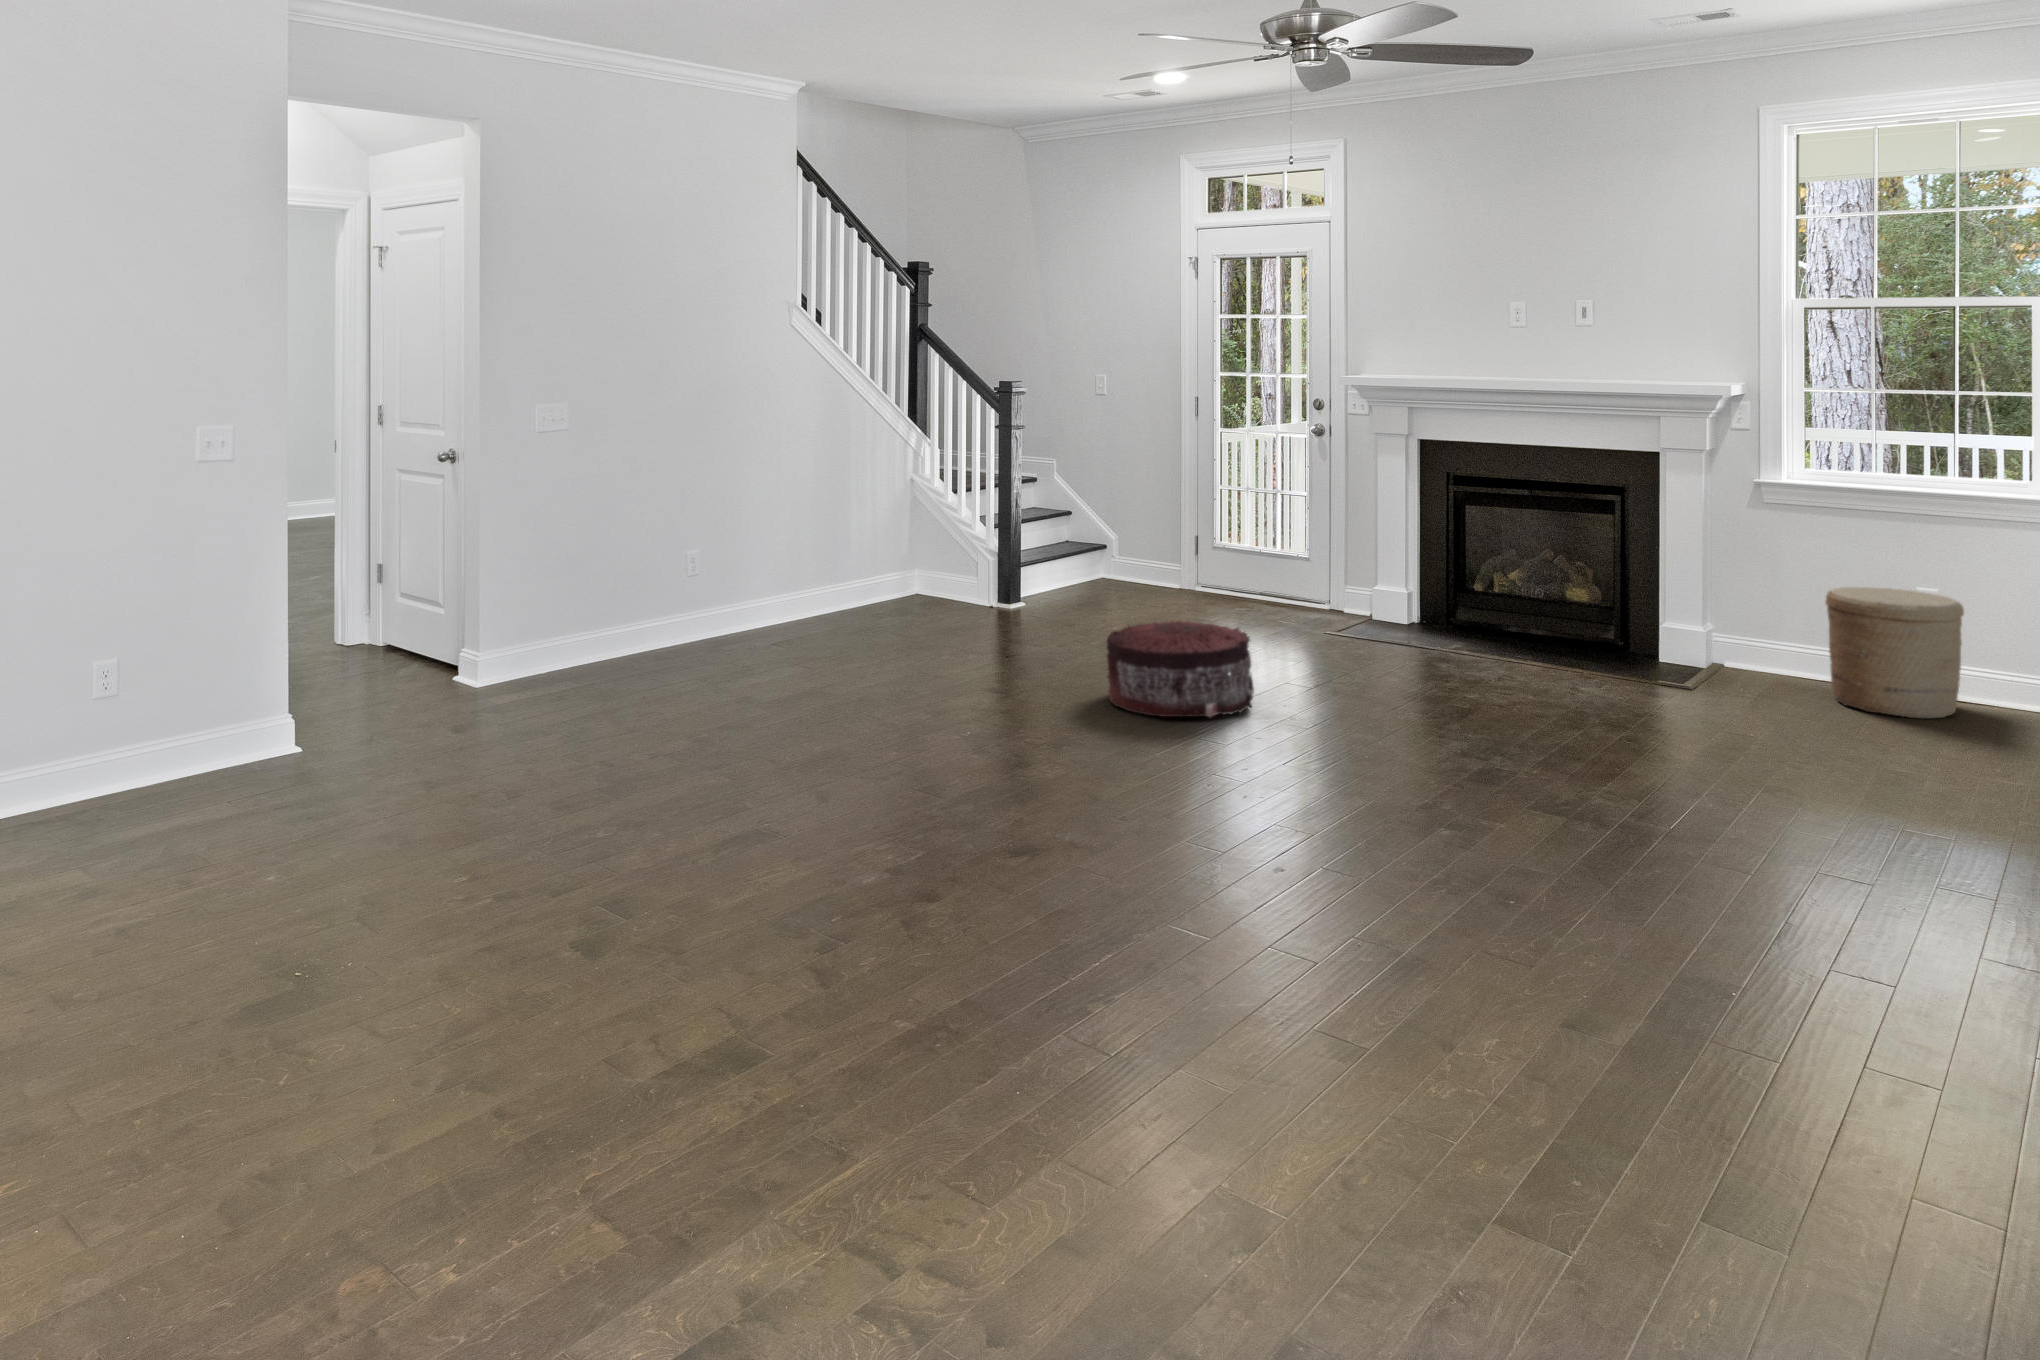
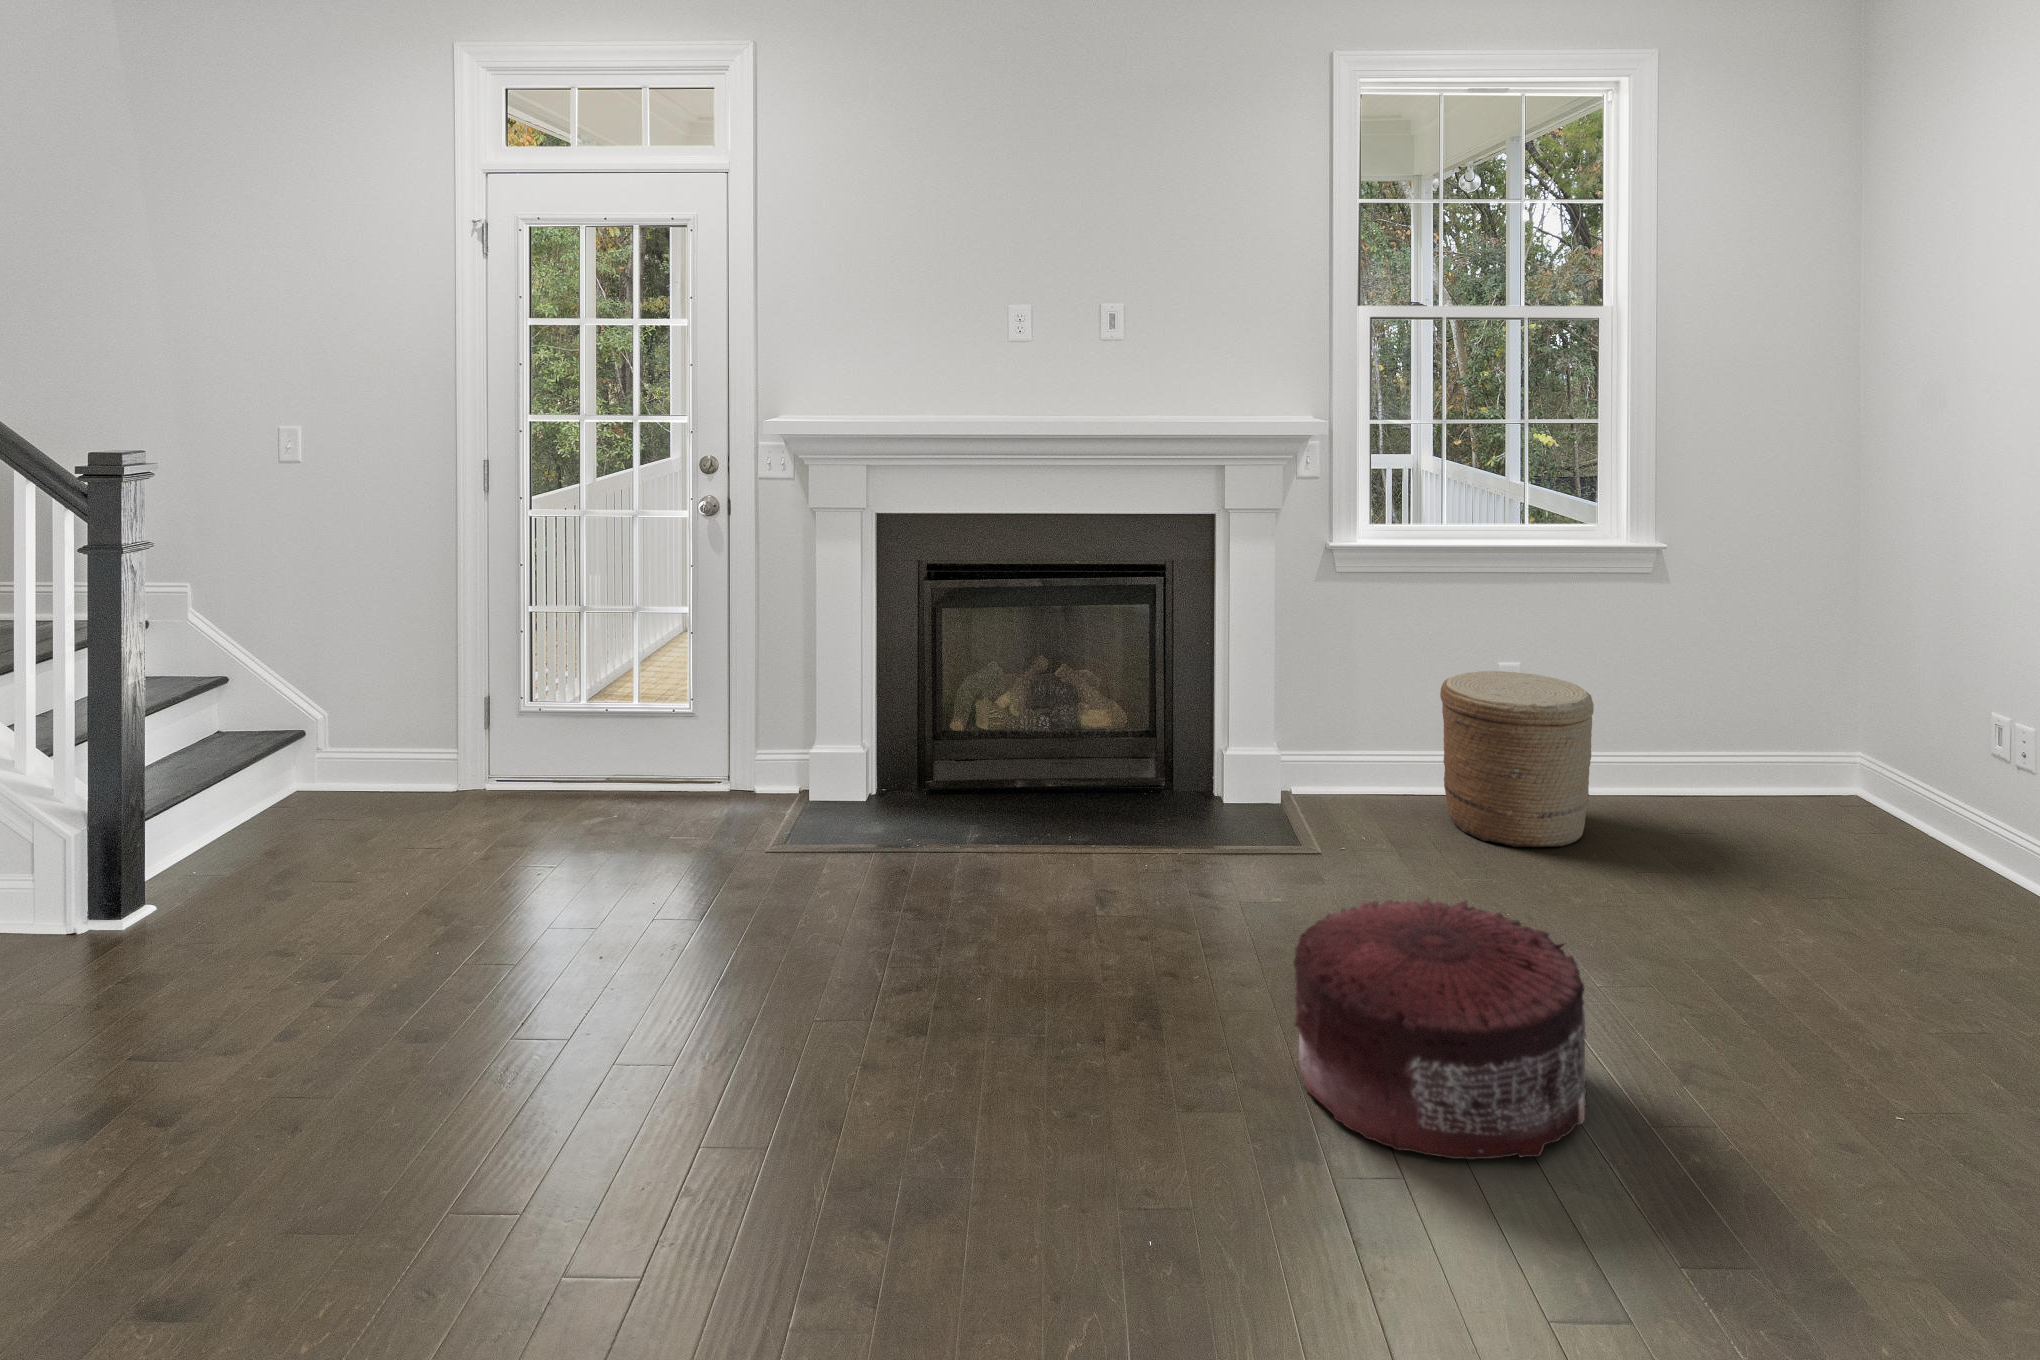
pouf: present [1107,621,1254,717] -> present [1293,899,1587,1159]

